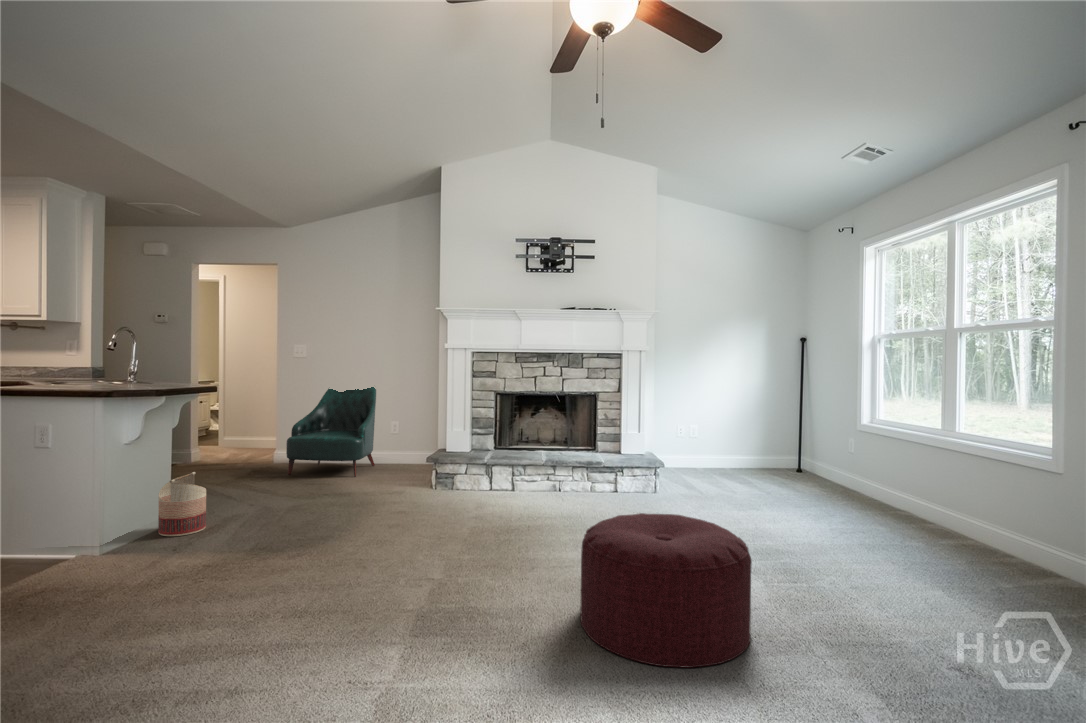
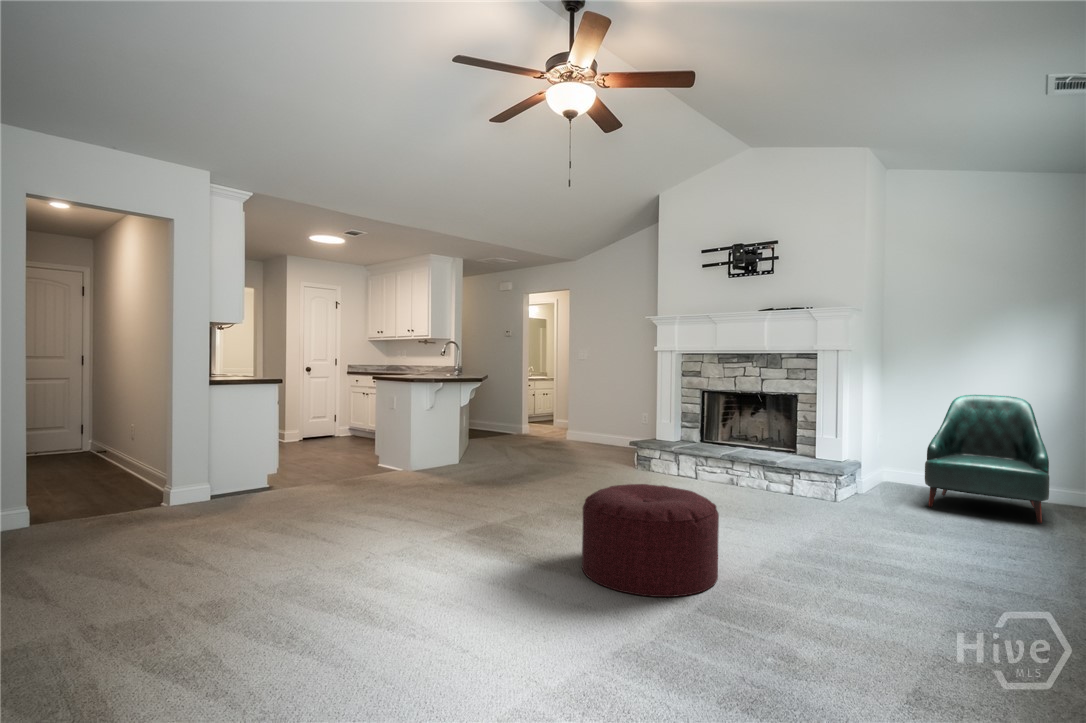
armchair: present [286,387,376,477] -> present [925,395,1049,523]
basket: present [158,472,206,536] -> none [440,432,466,471]

